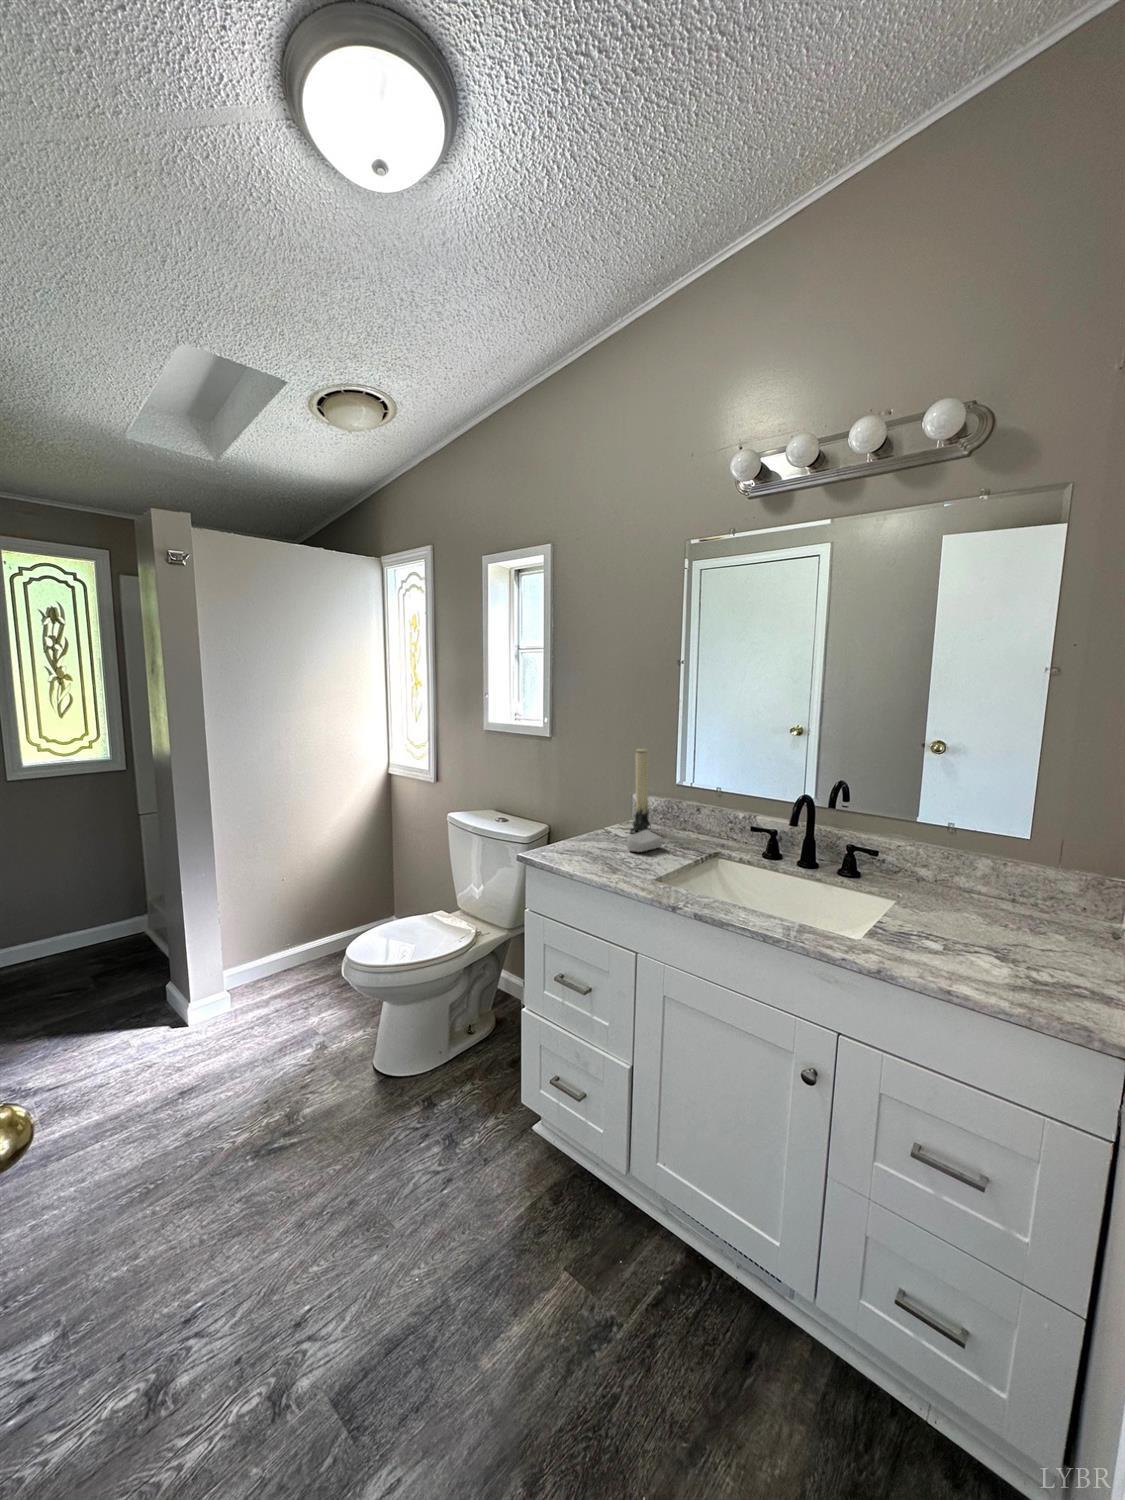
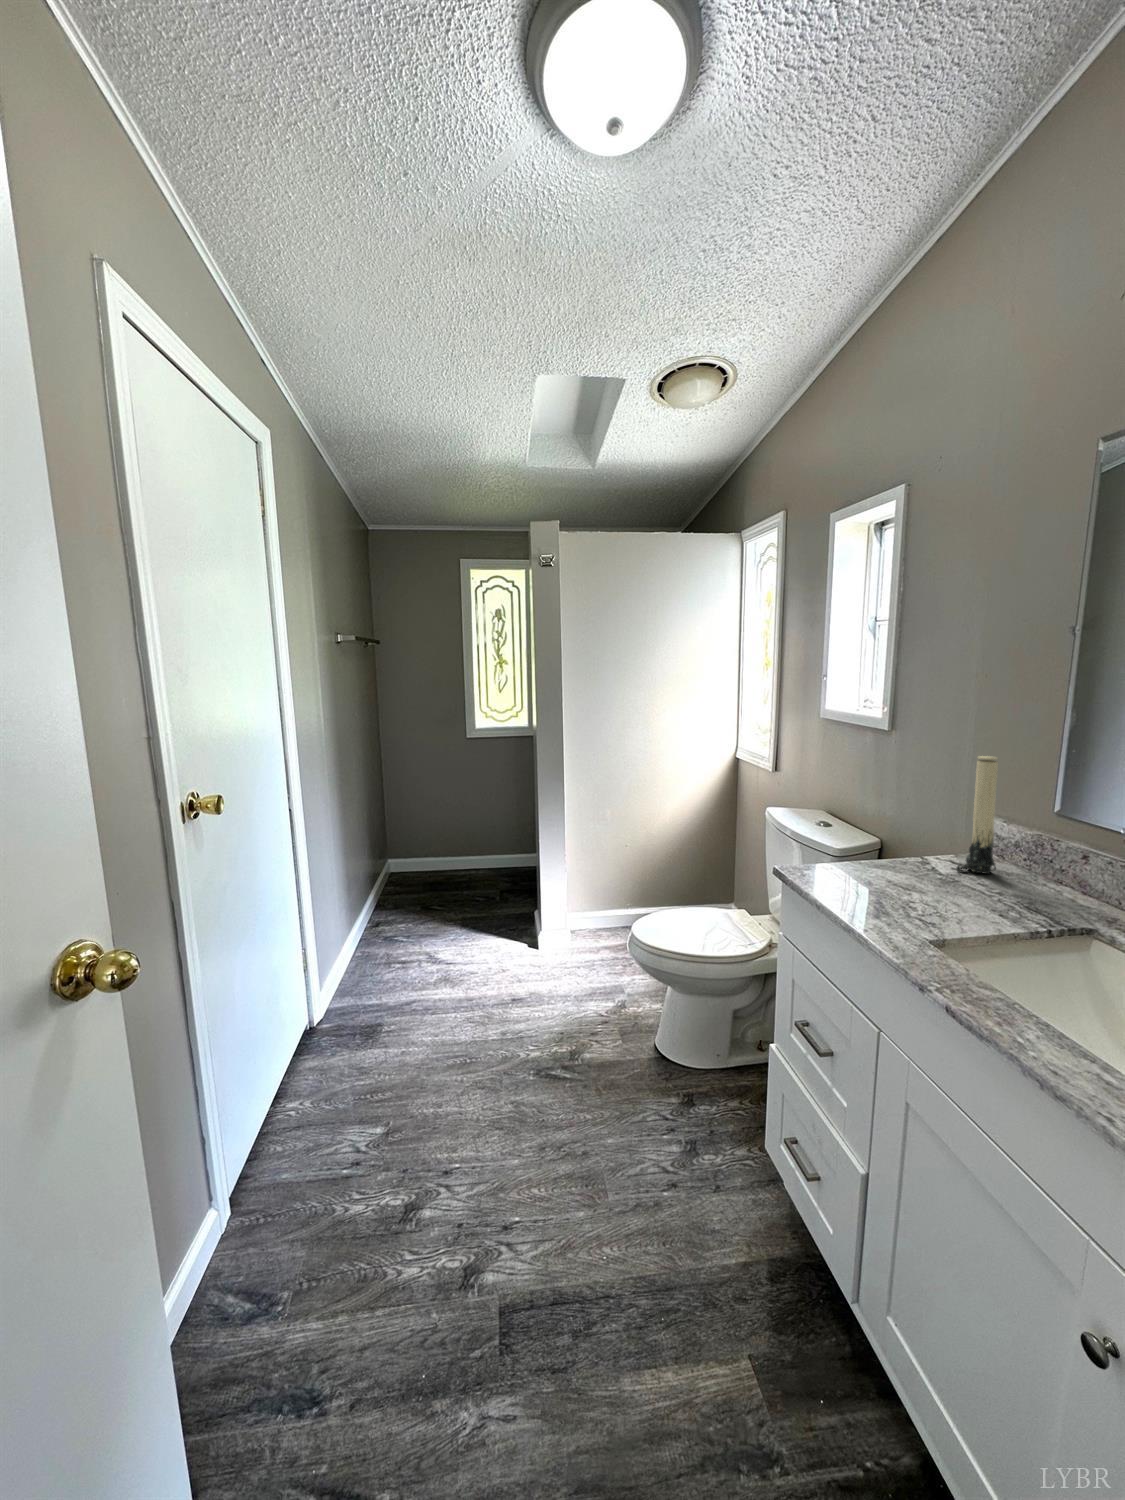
soap bar: present [627,830,662,852] -> none [926,871,990,900]

